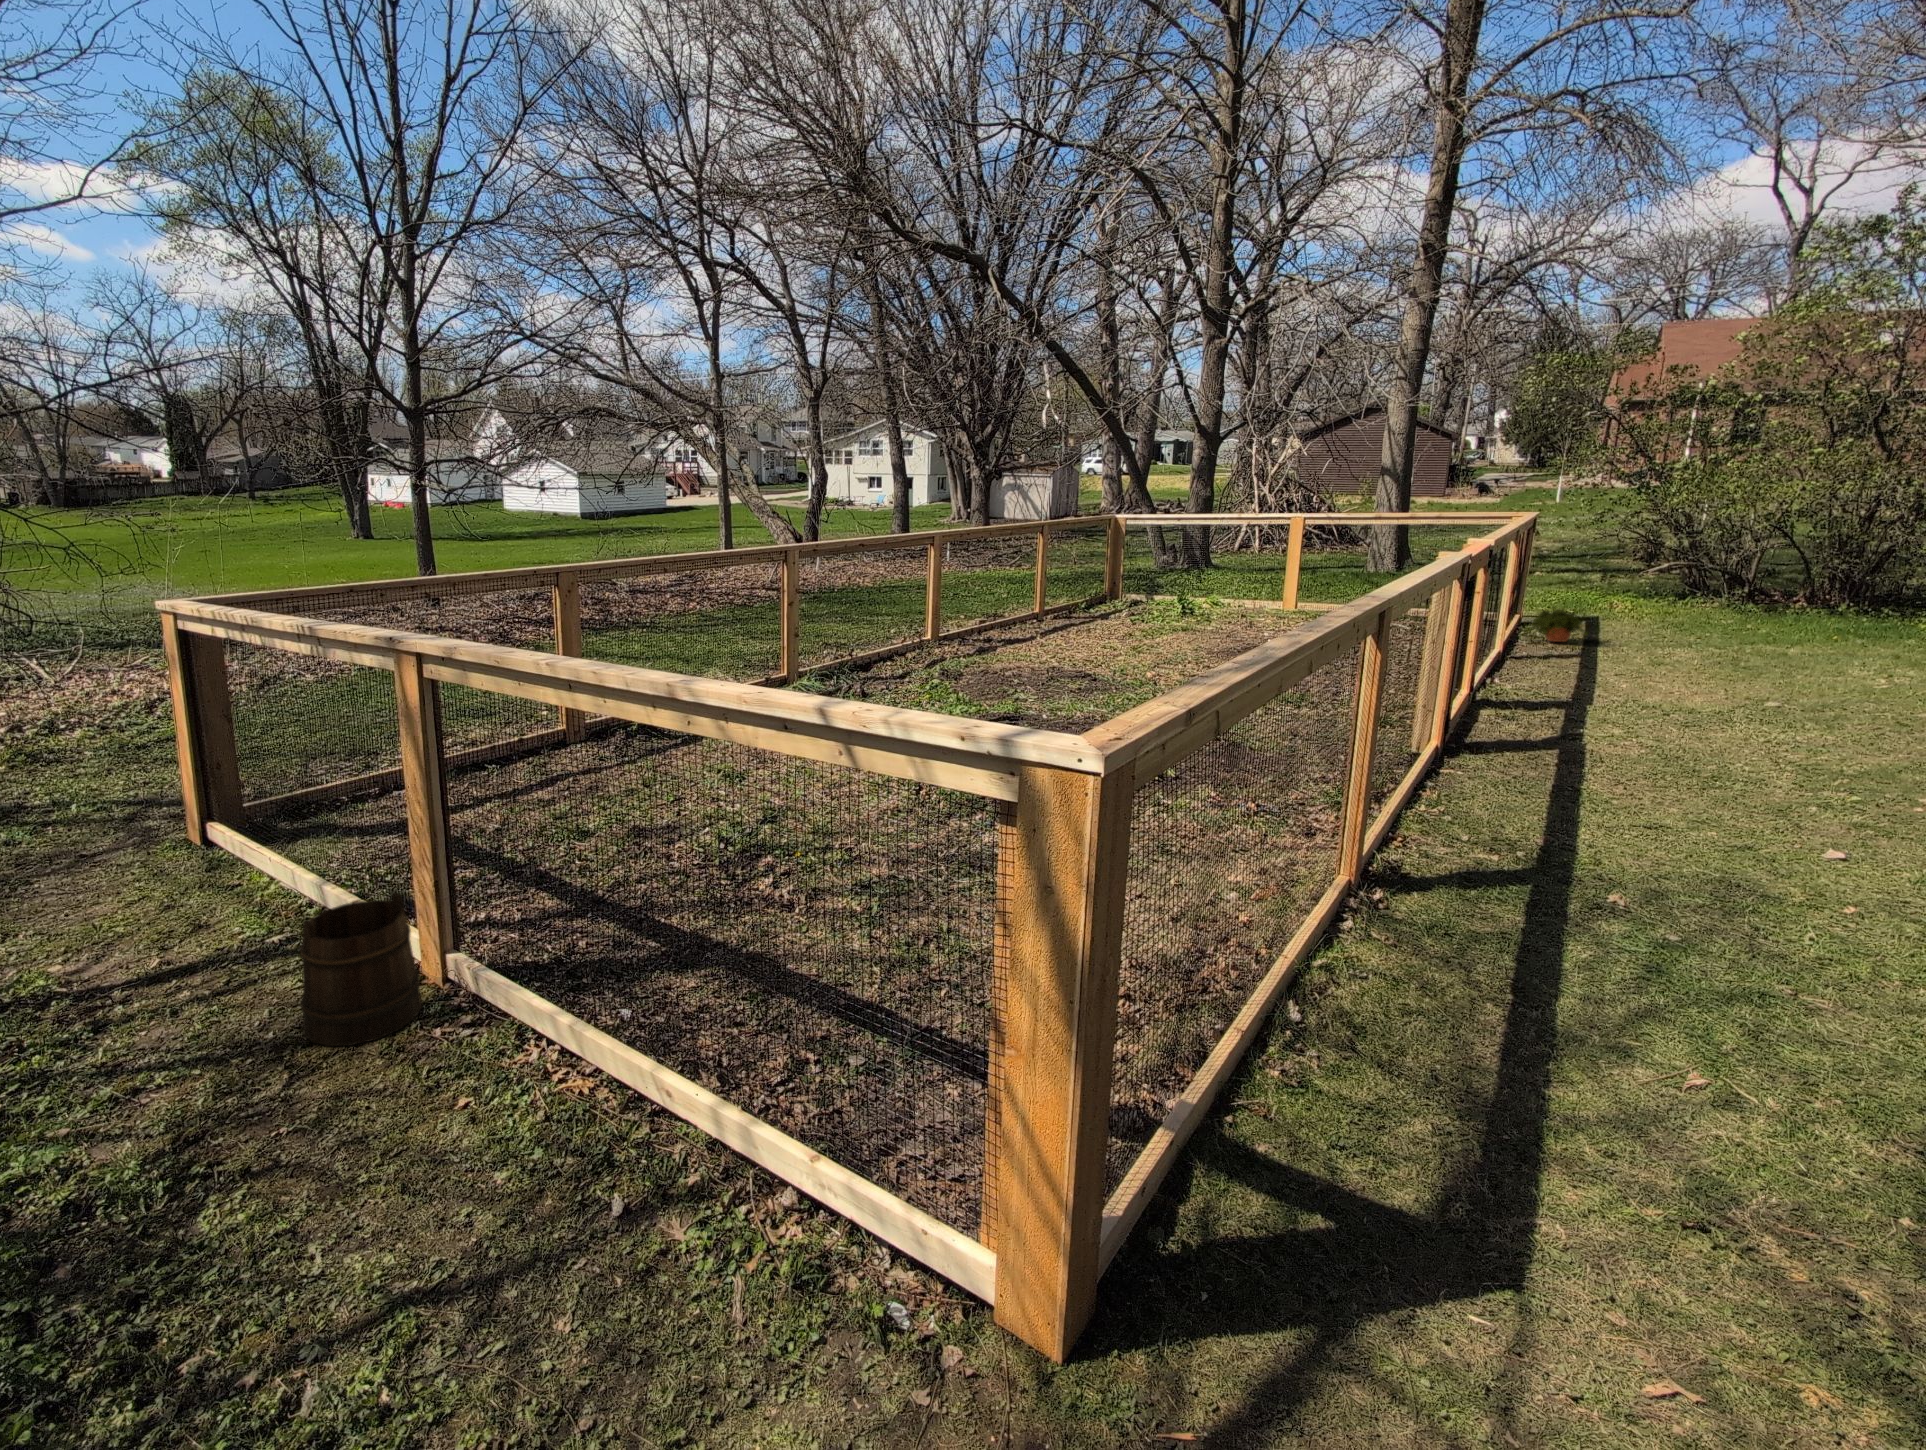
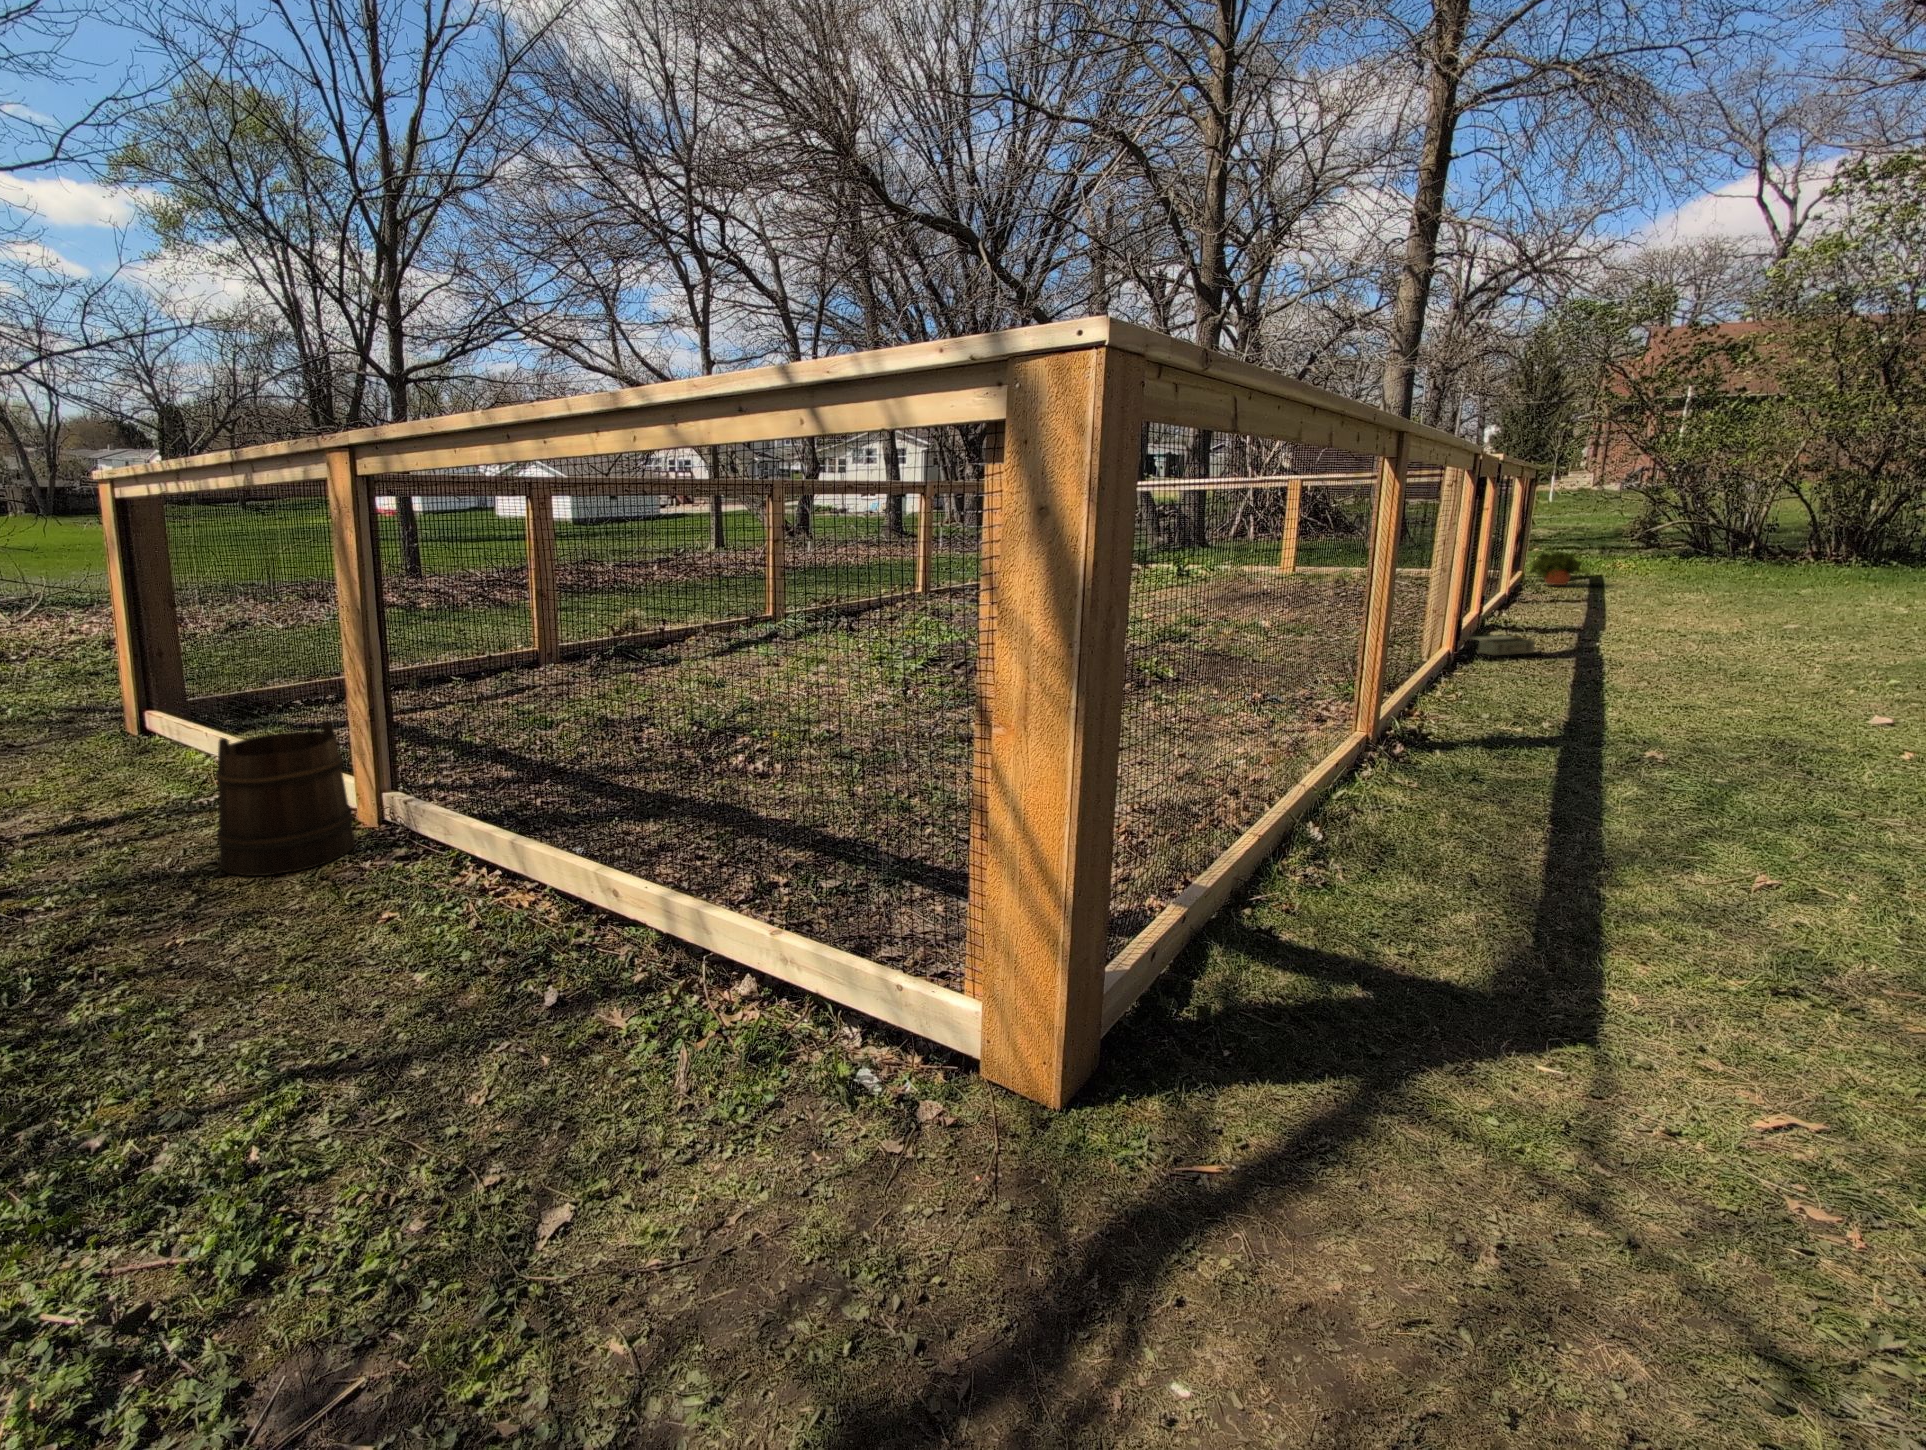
toolbox: none [1458,726,1525,751] -> present [1467,635,1535,655]

